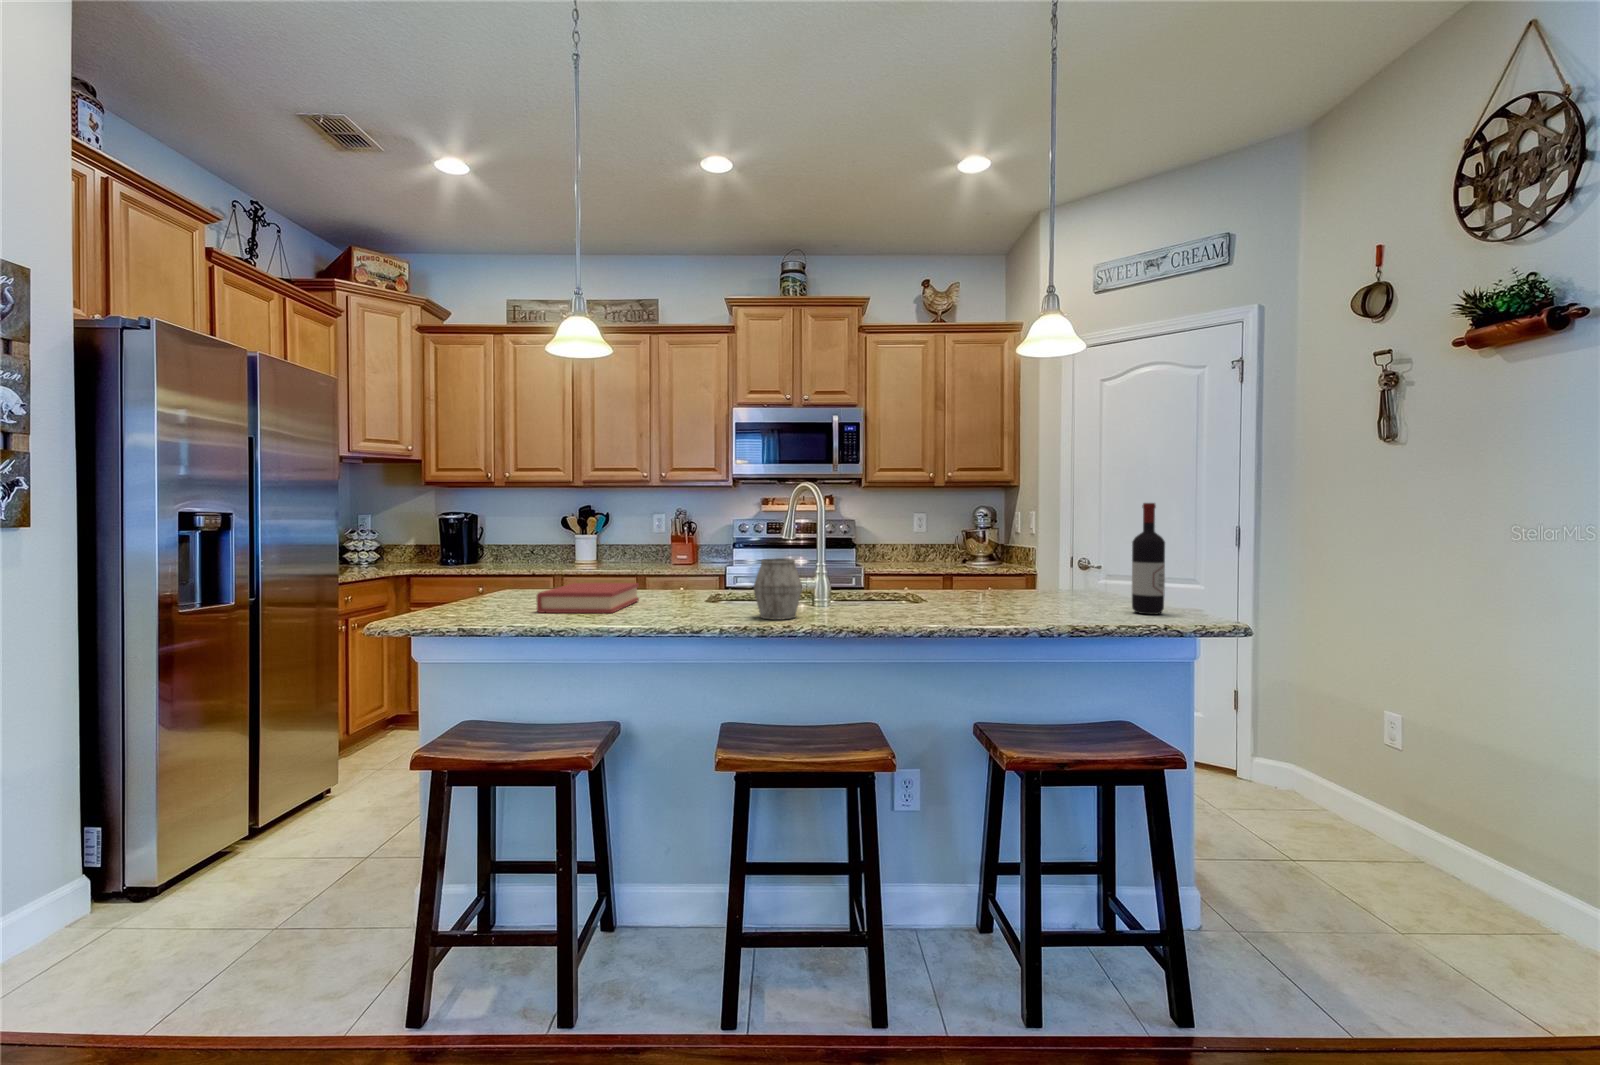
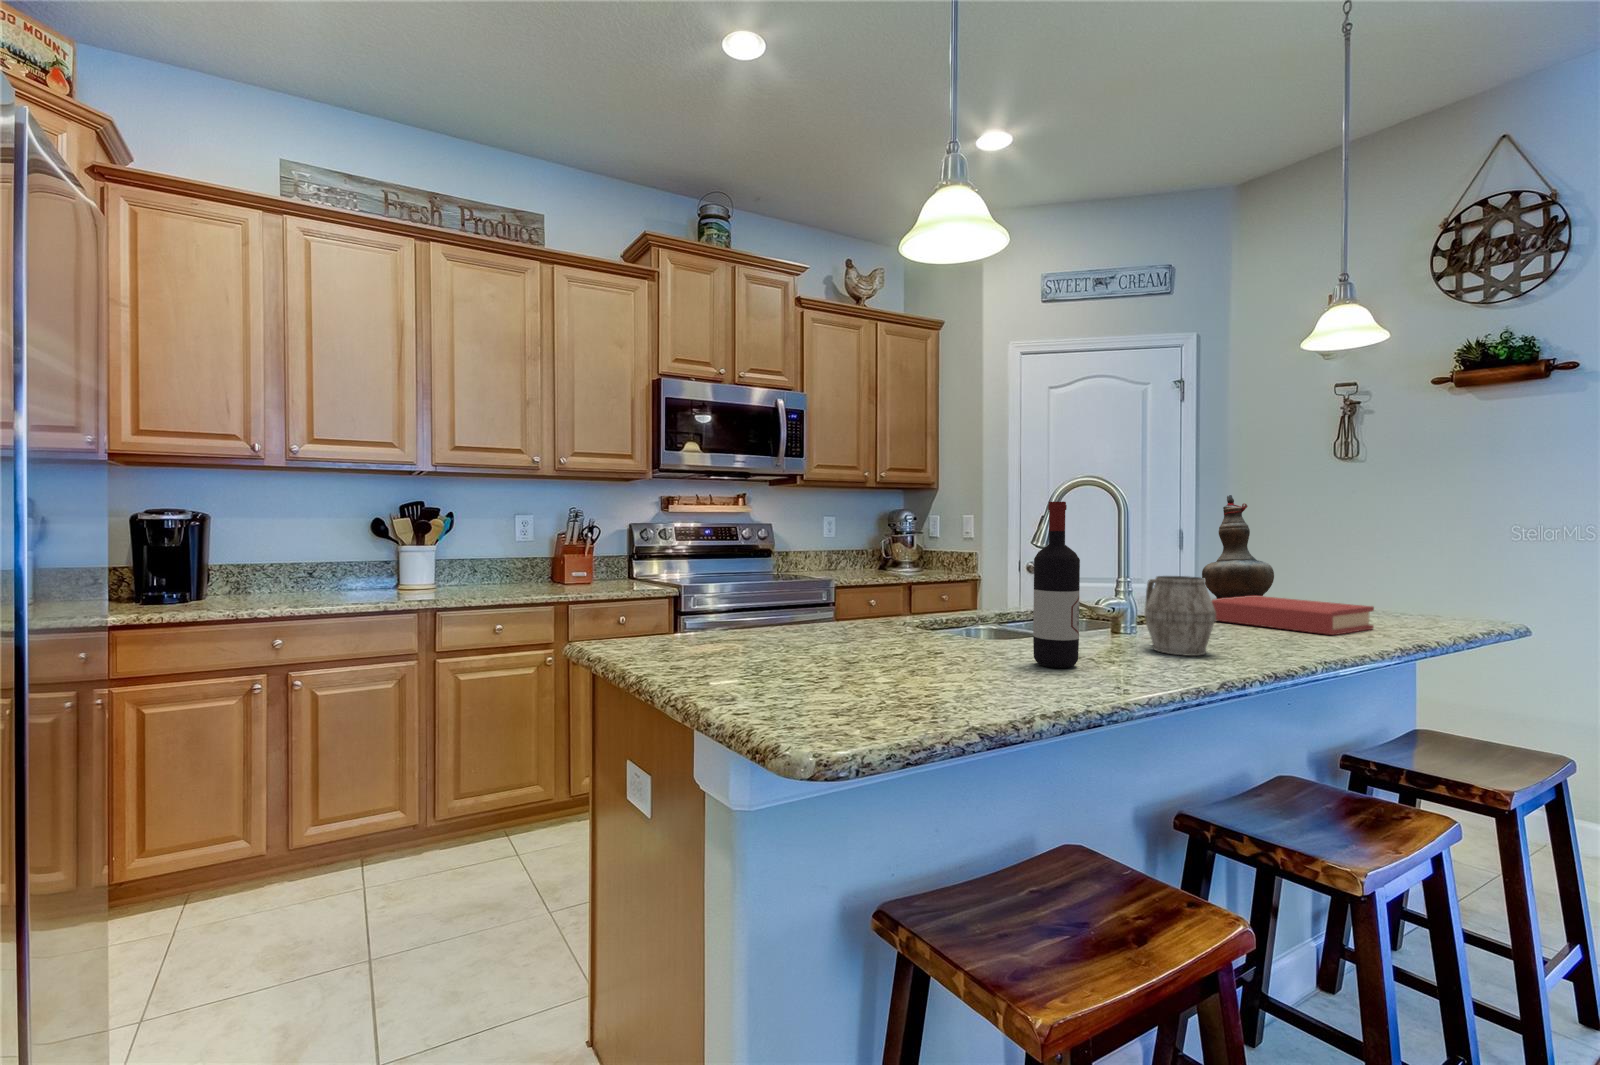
decorative vase: none [1044,490,1109,599] -> present [1202,495,1274,599]
wine bottle: present [1132,503,1165,614] -> present [1033,502,1080,668]
hardback book: present [537,583,639,613] -> present [1212,596,1374,635]

